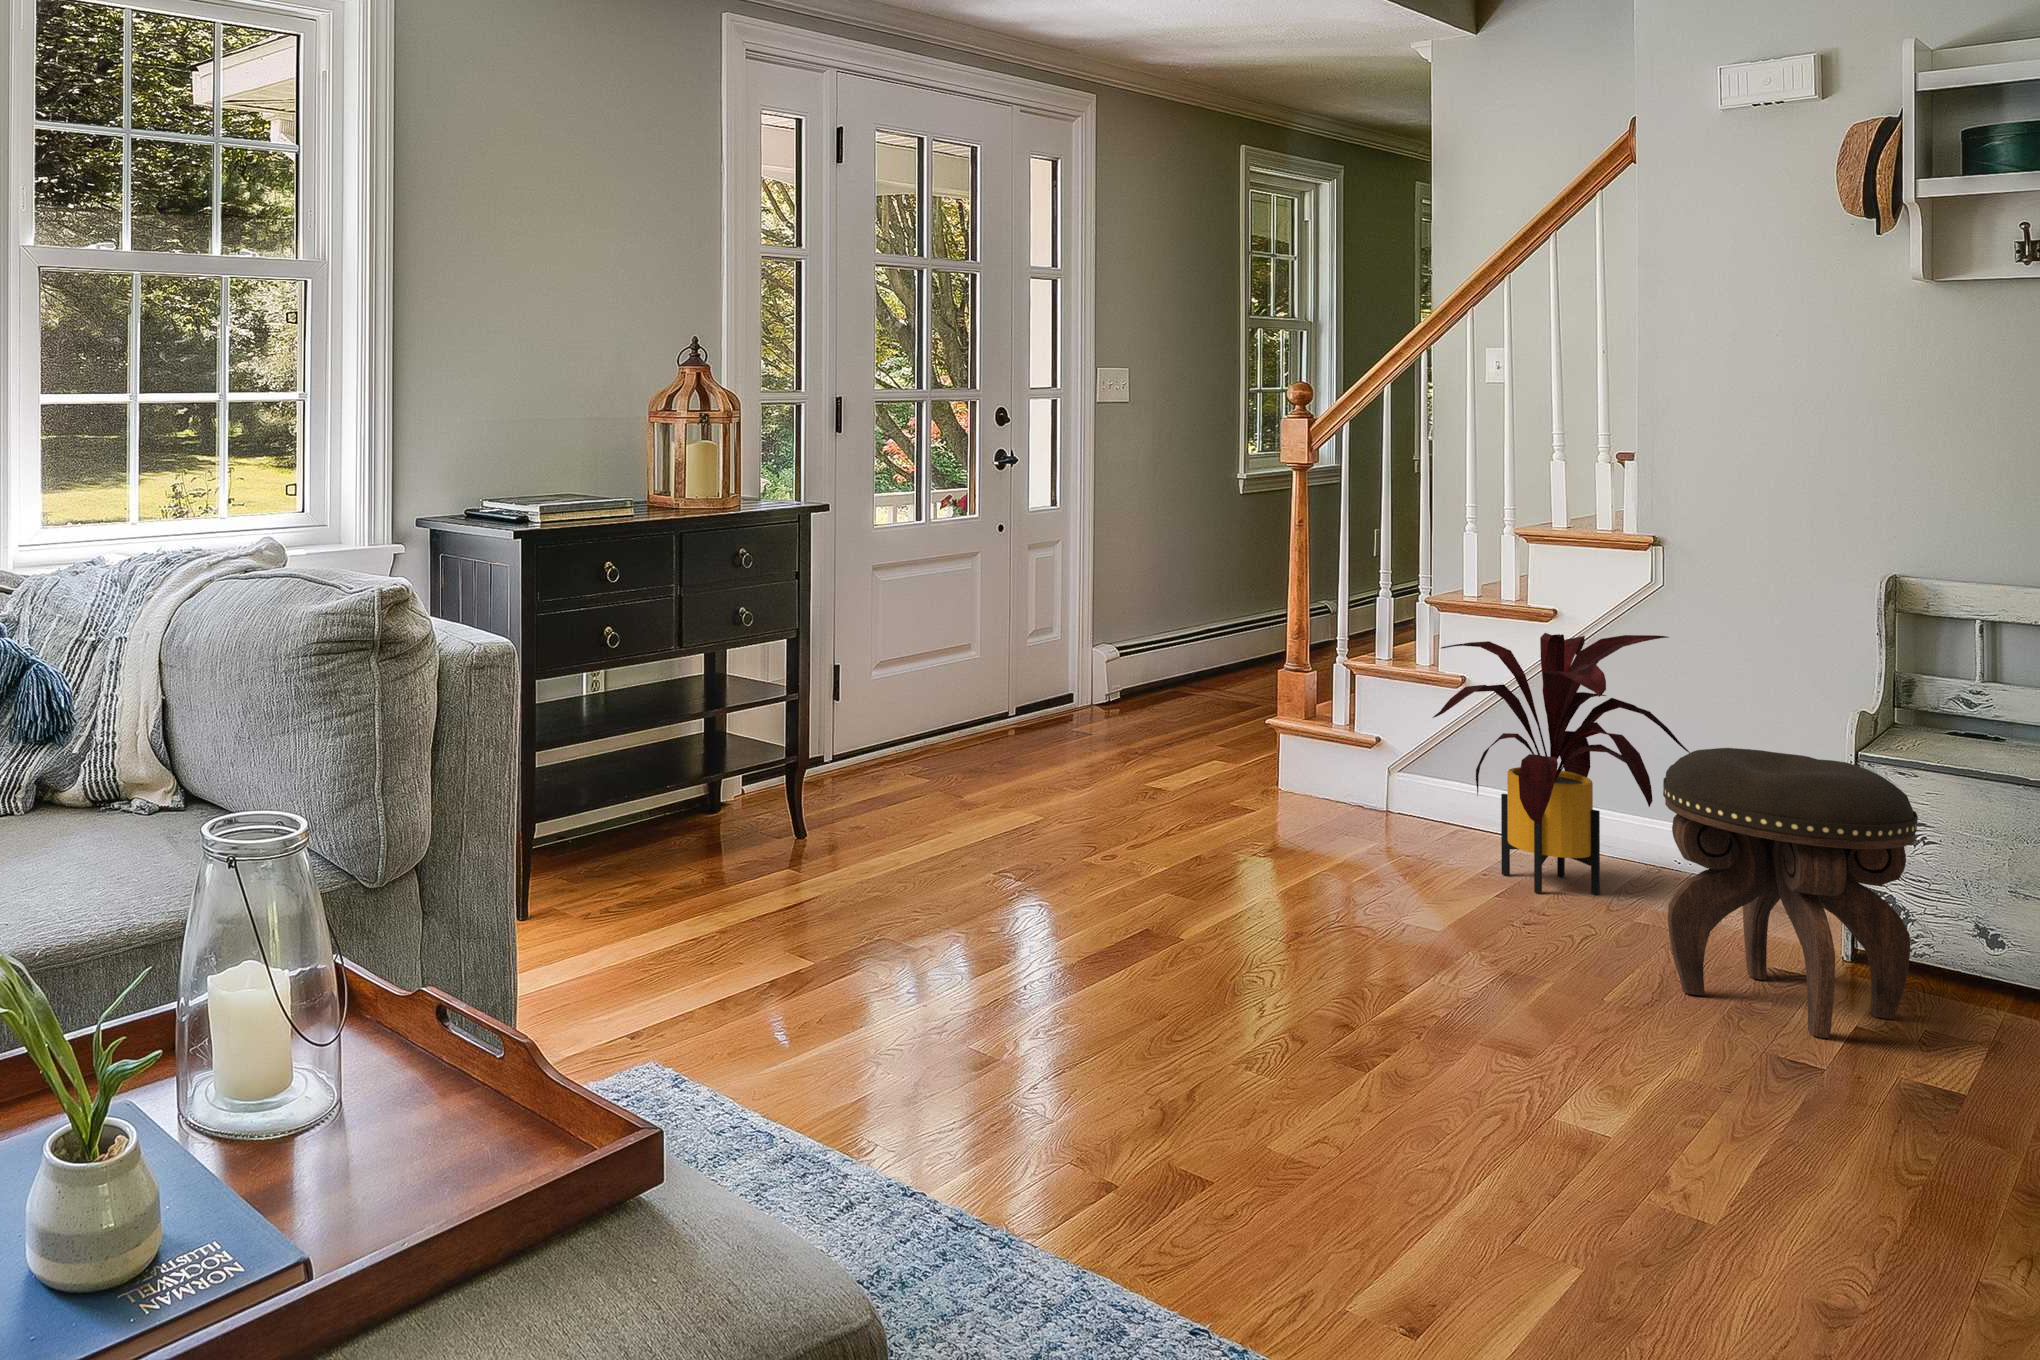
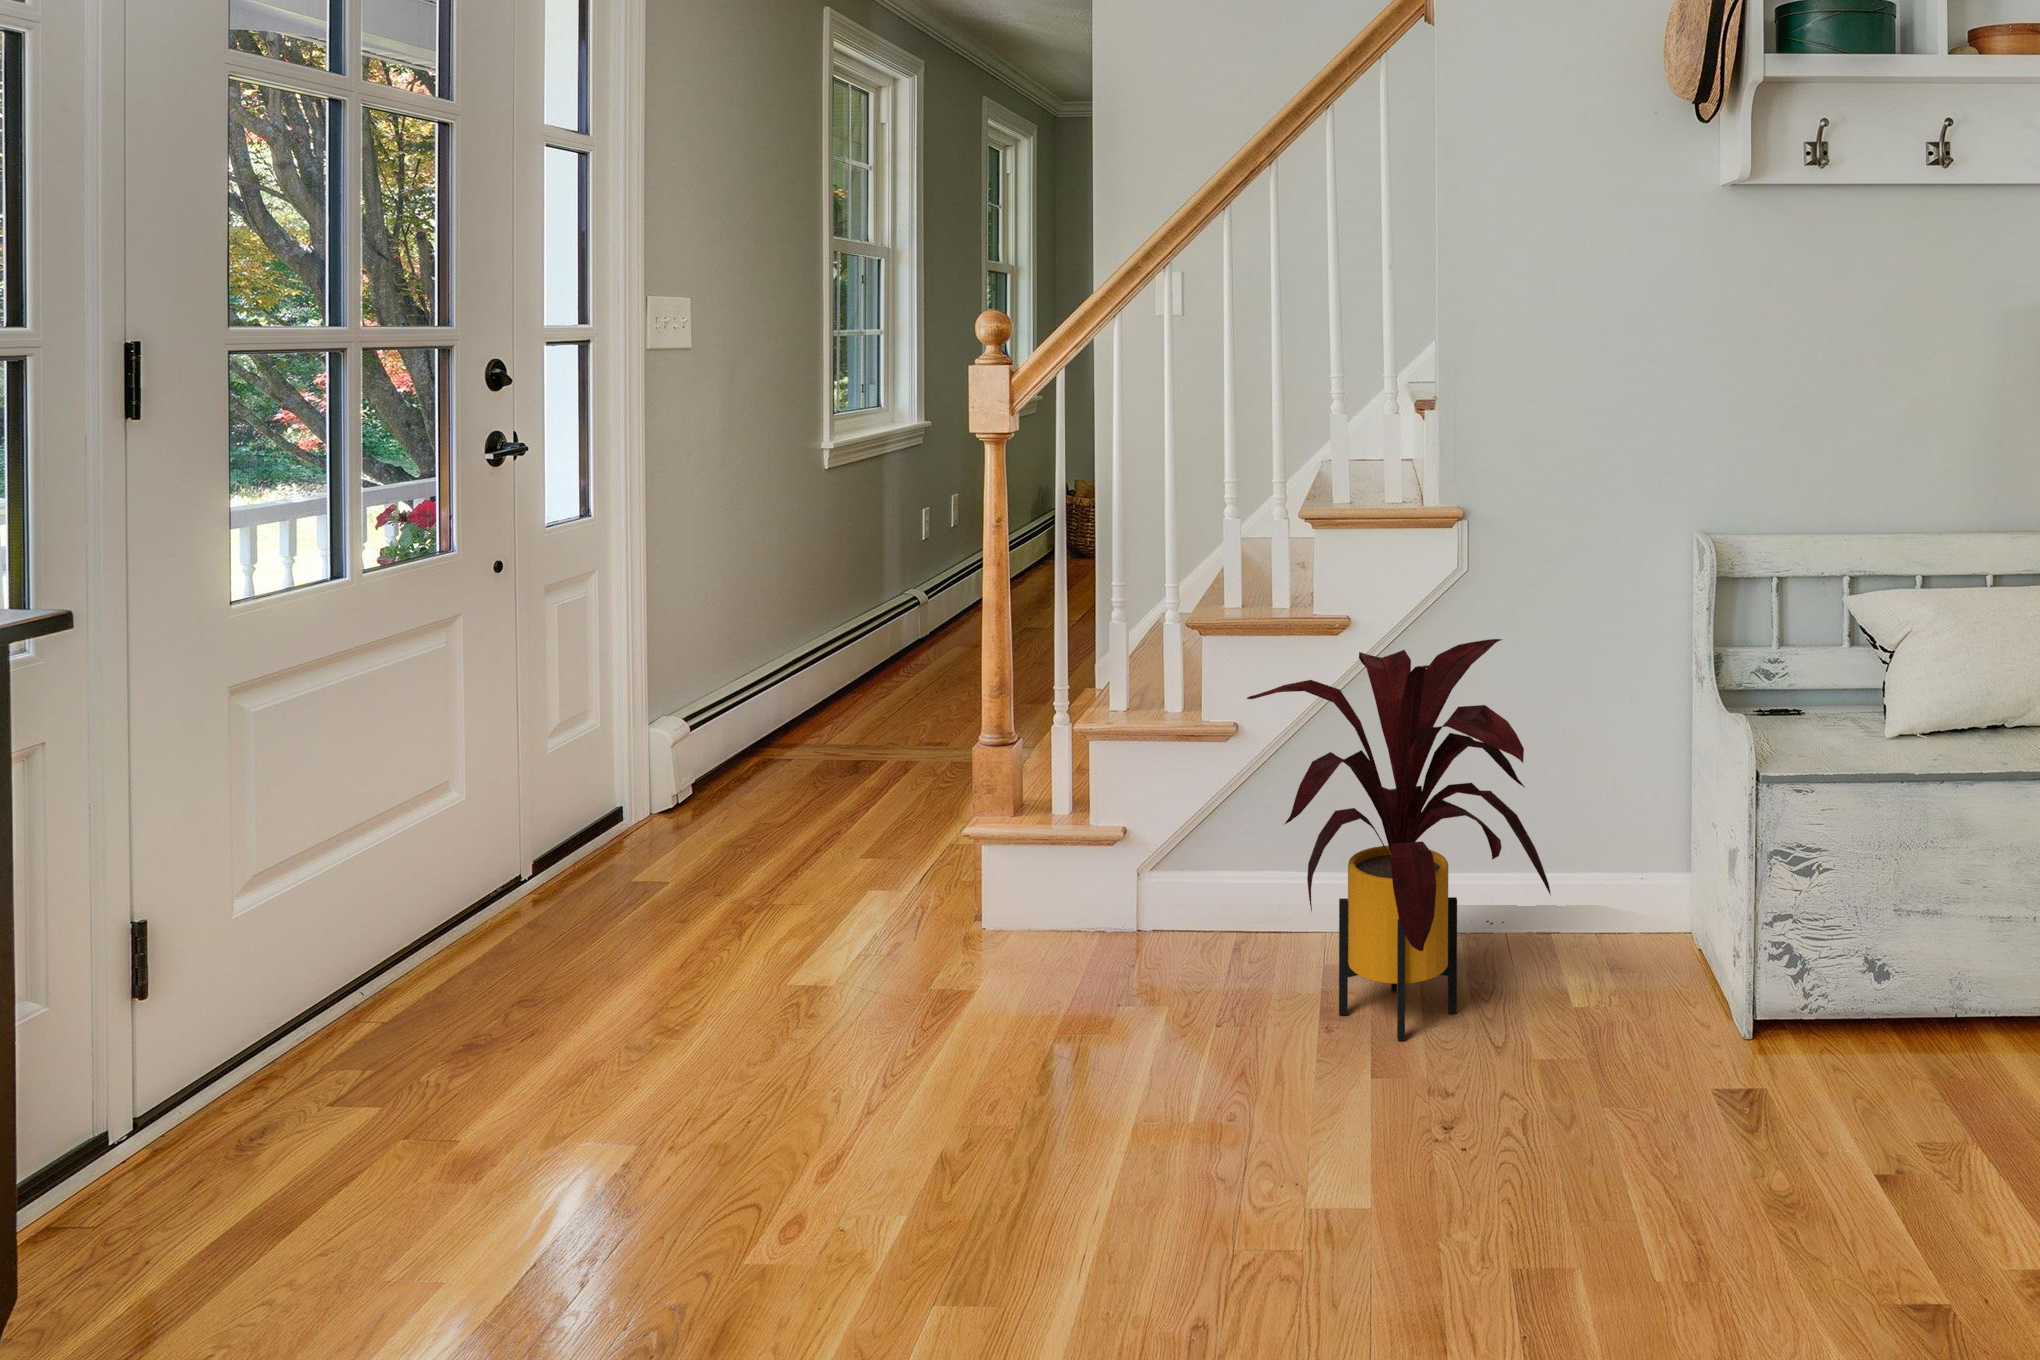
footstool: present [1663,748,1918,1038] -> none [1657,808,1948,1236]

